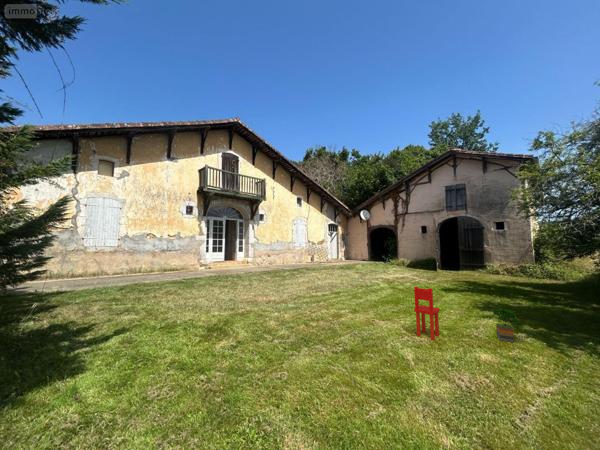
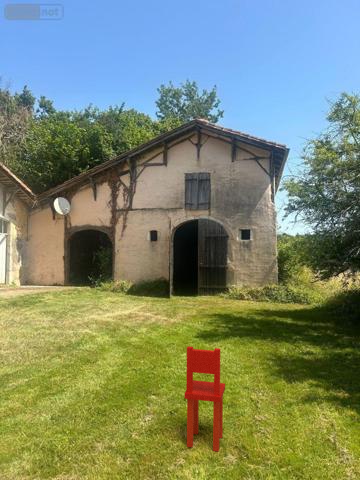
potted tree: present [493,309,519,342] -> none [293,366,332,421]

